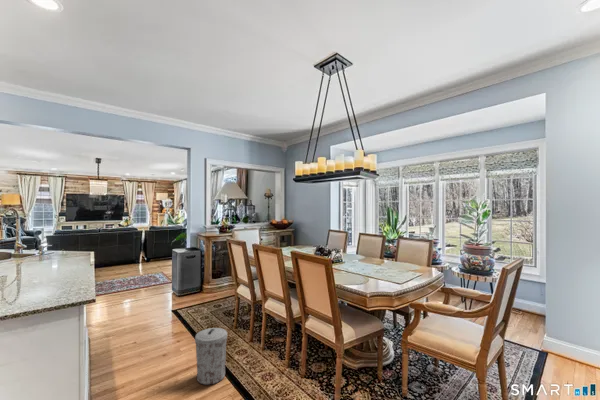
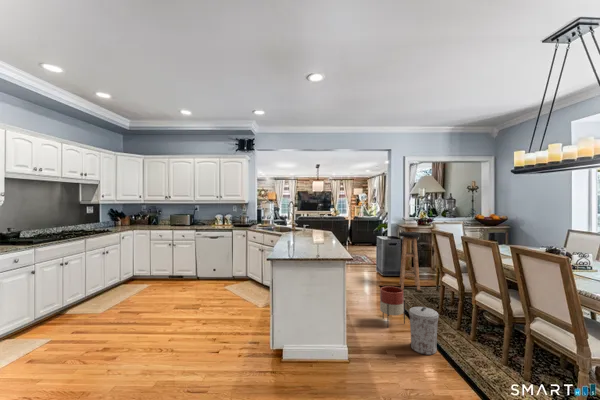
bar stool: none [196,241,219,305] -> present [399,232,420,290]
planter: none [165,308,195,361] -> present [380,286,405,327]

